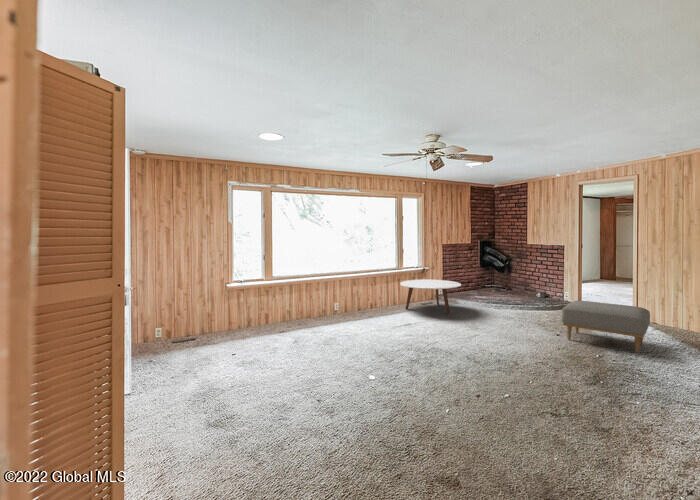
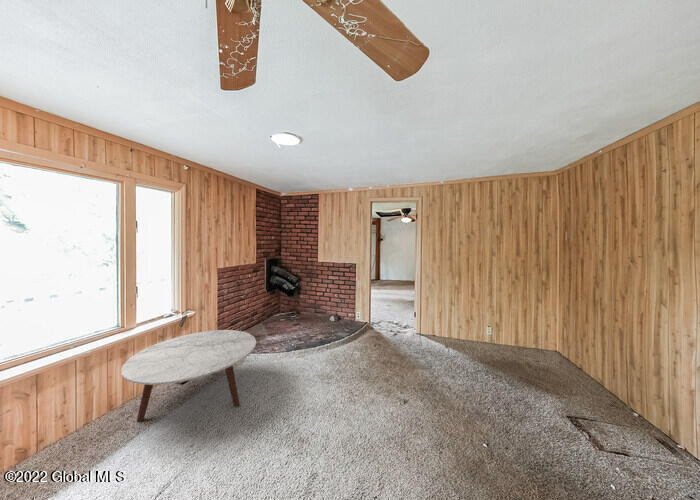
ottoman: present [562,301,650,353] -> none [411,347,522,419]

